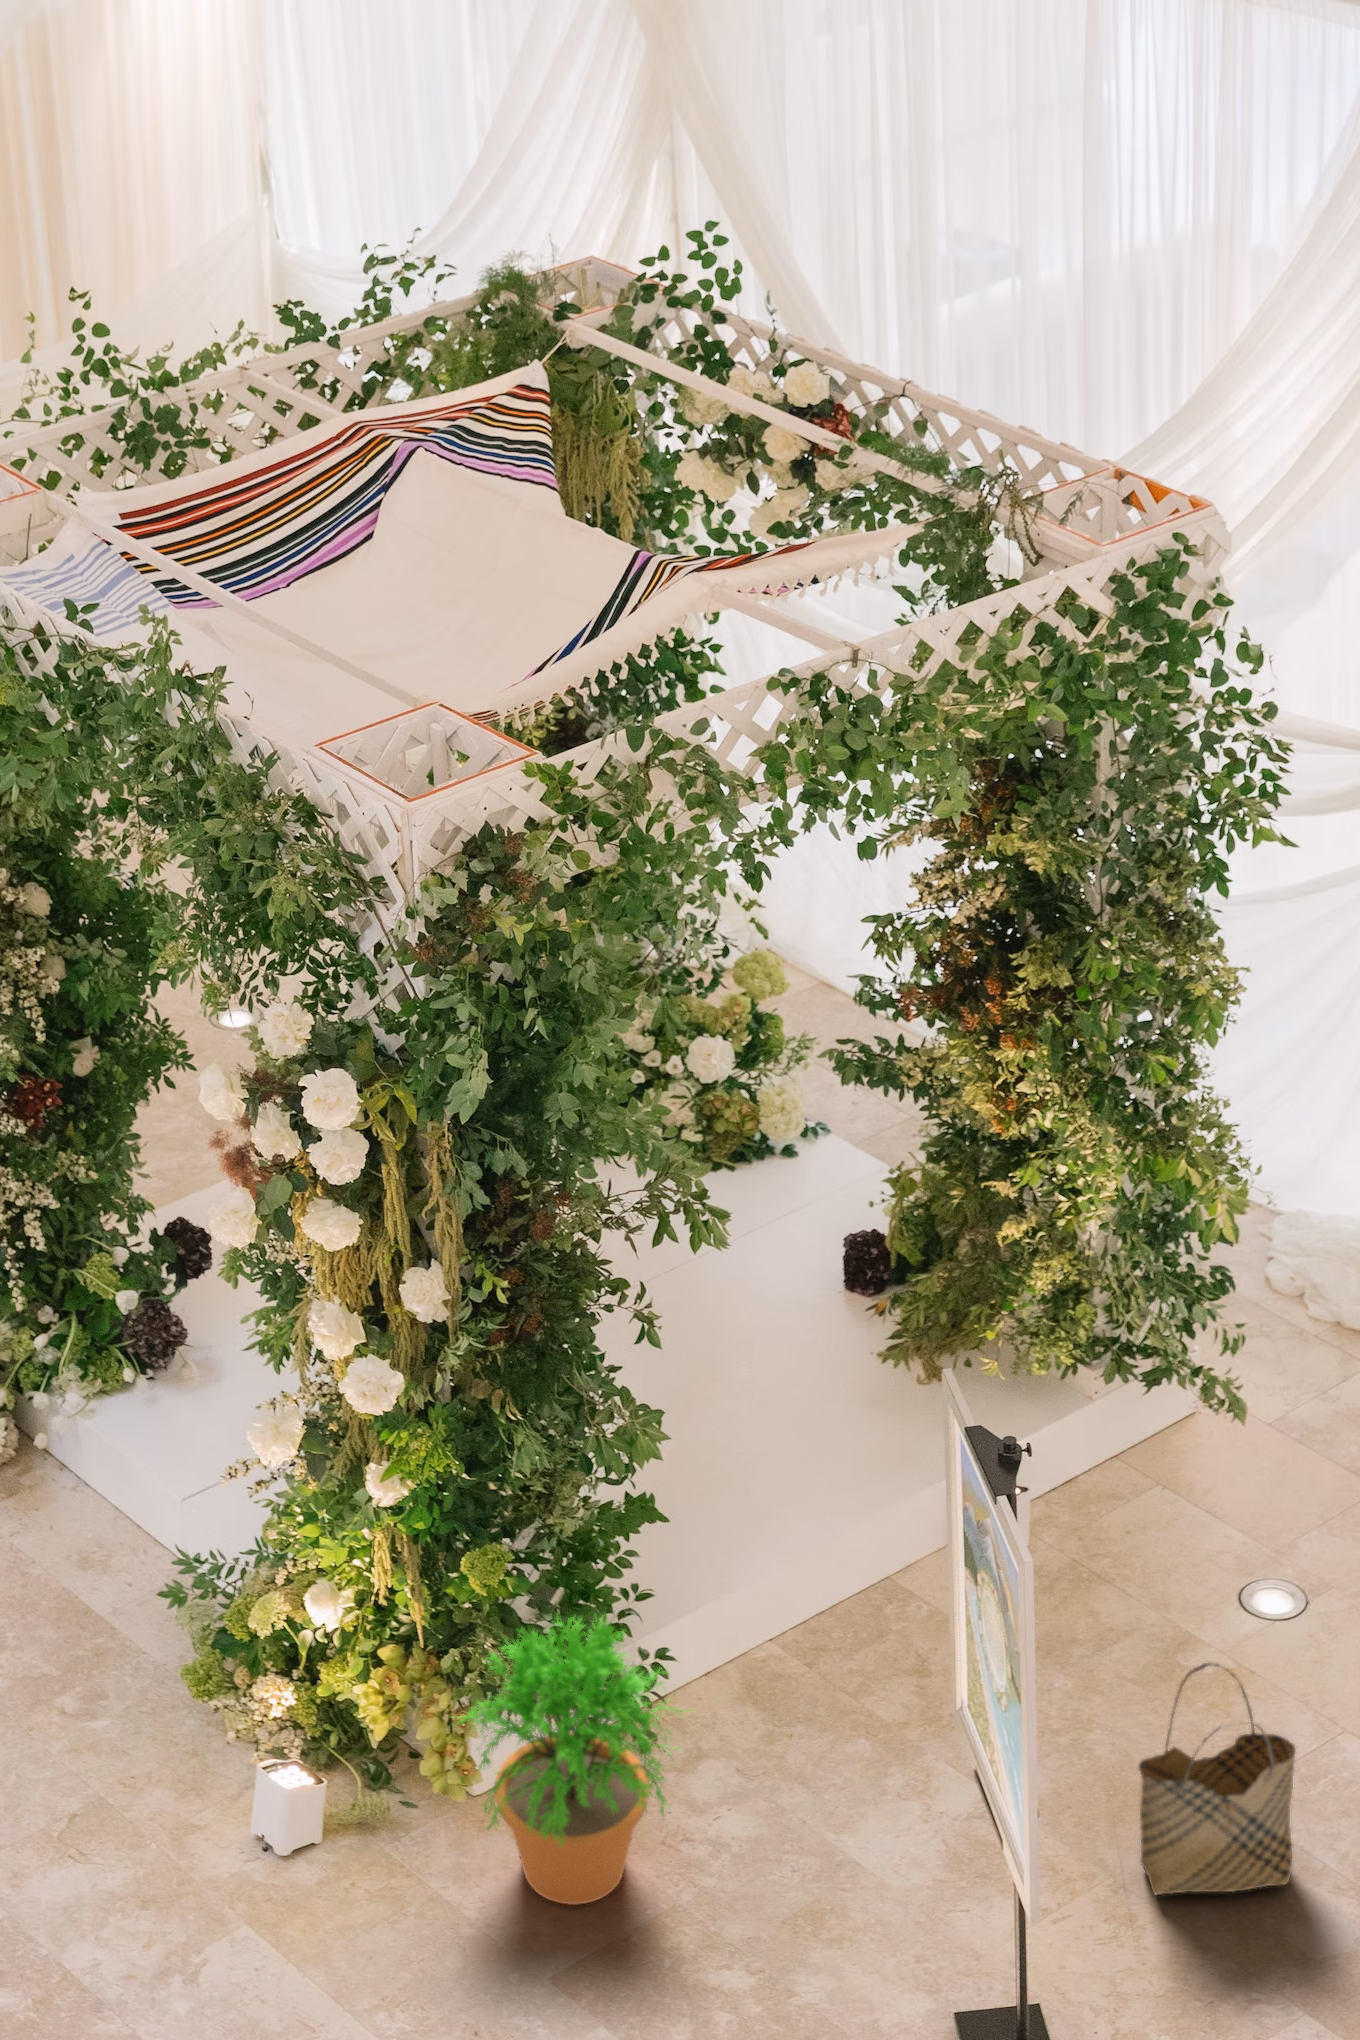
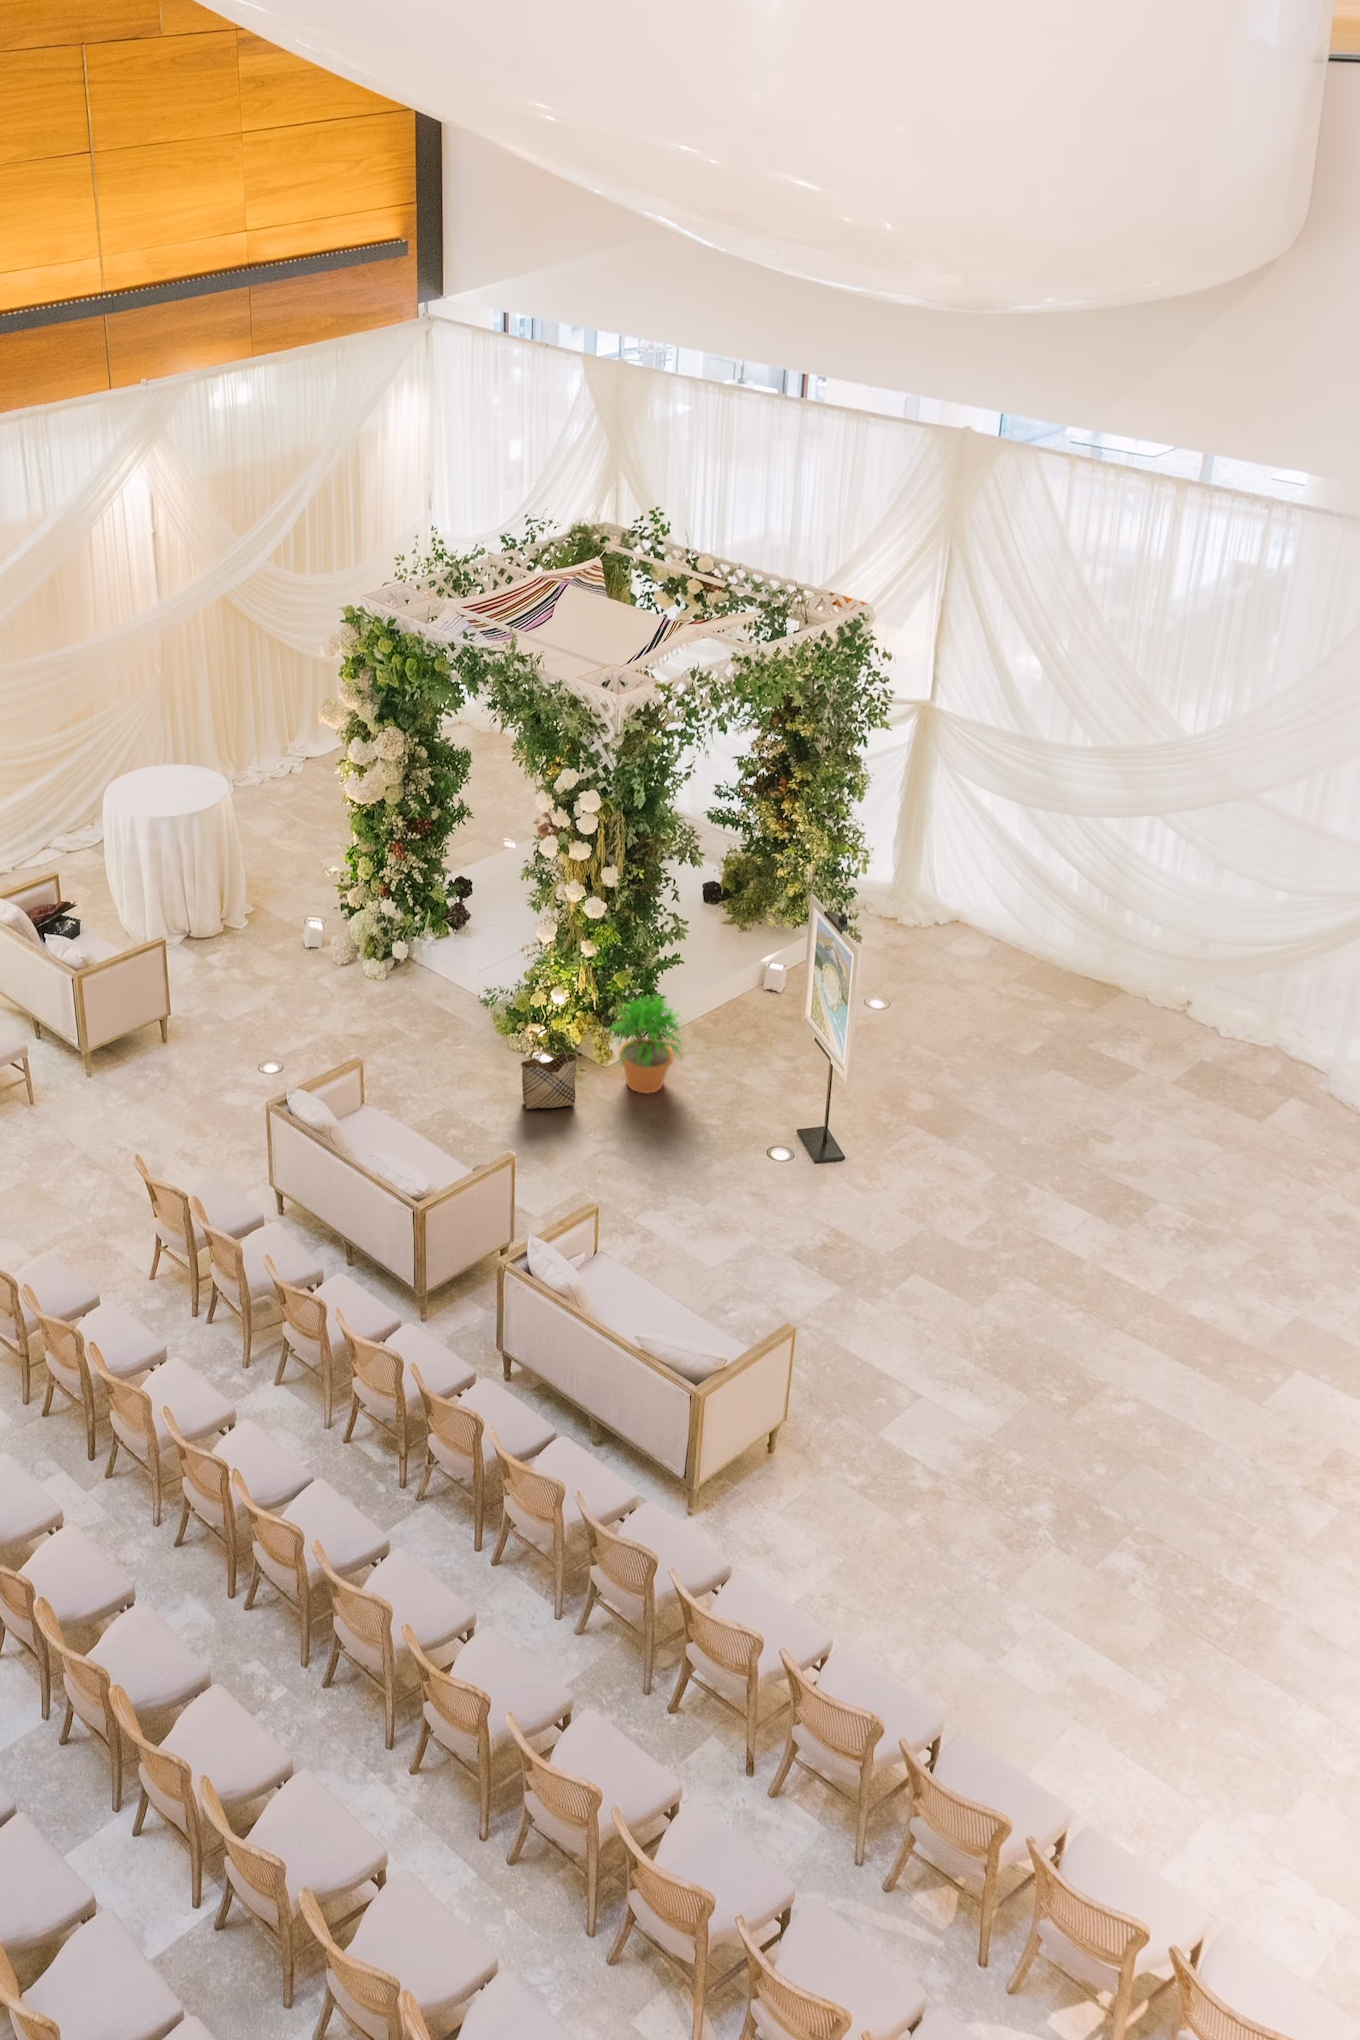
woven basket: present [1139,1663,1296,1895] -> present [521,1028,577,1109]

